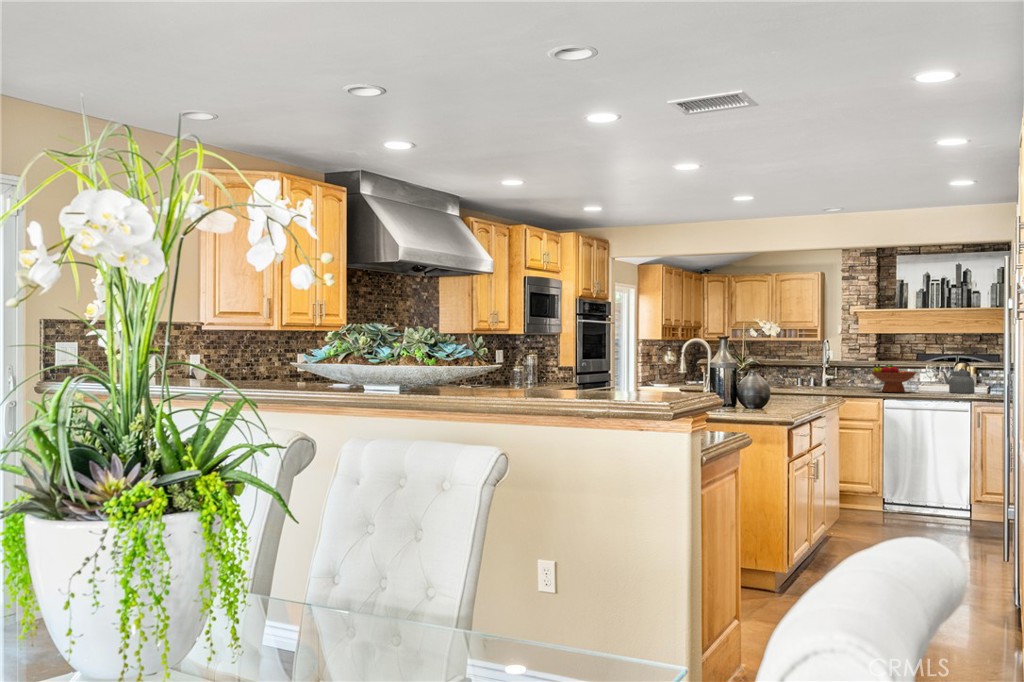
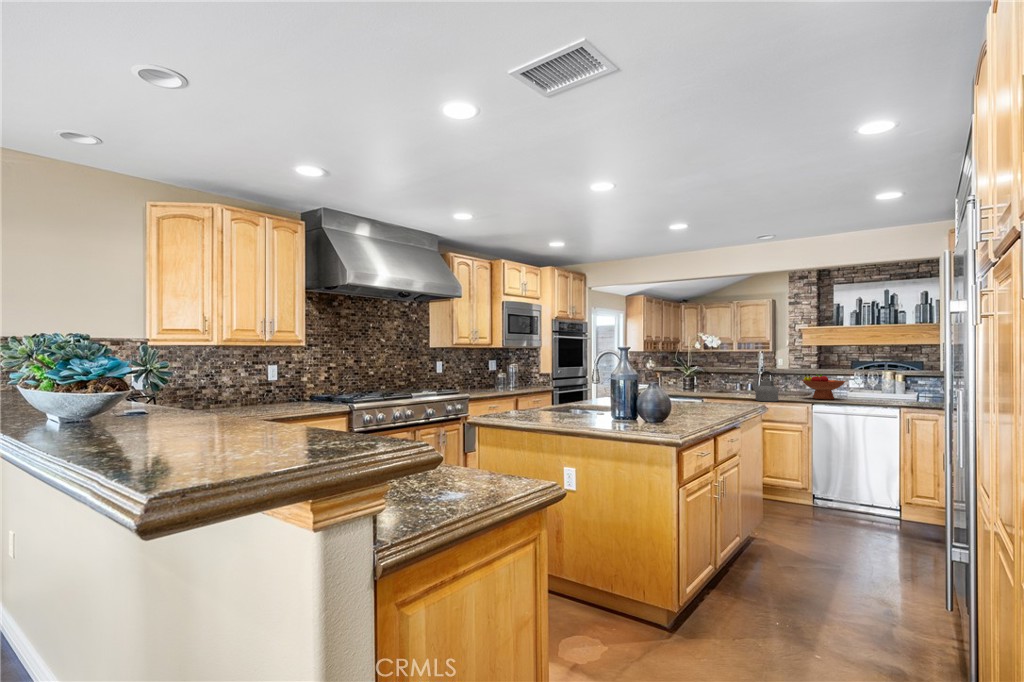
kettle: present [941,361,975,393] -> present [751,371,779,402]

